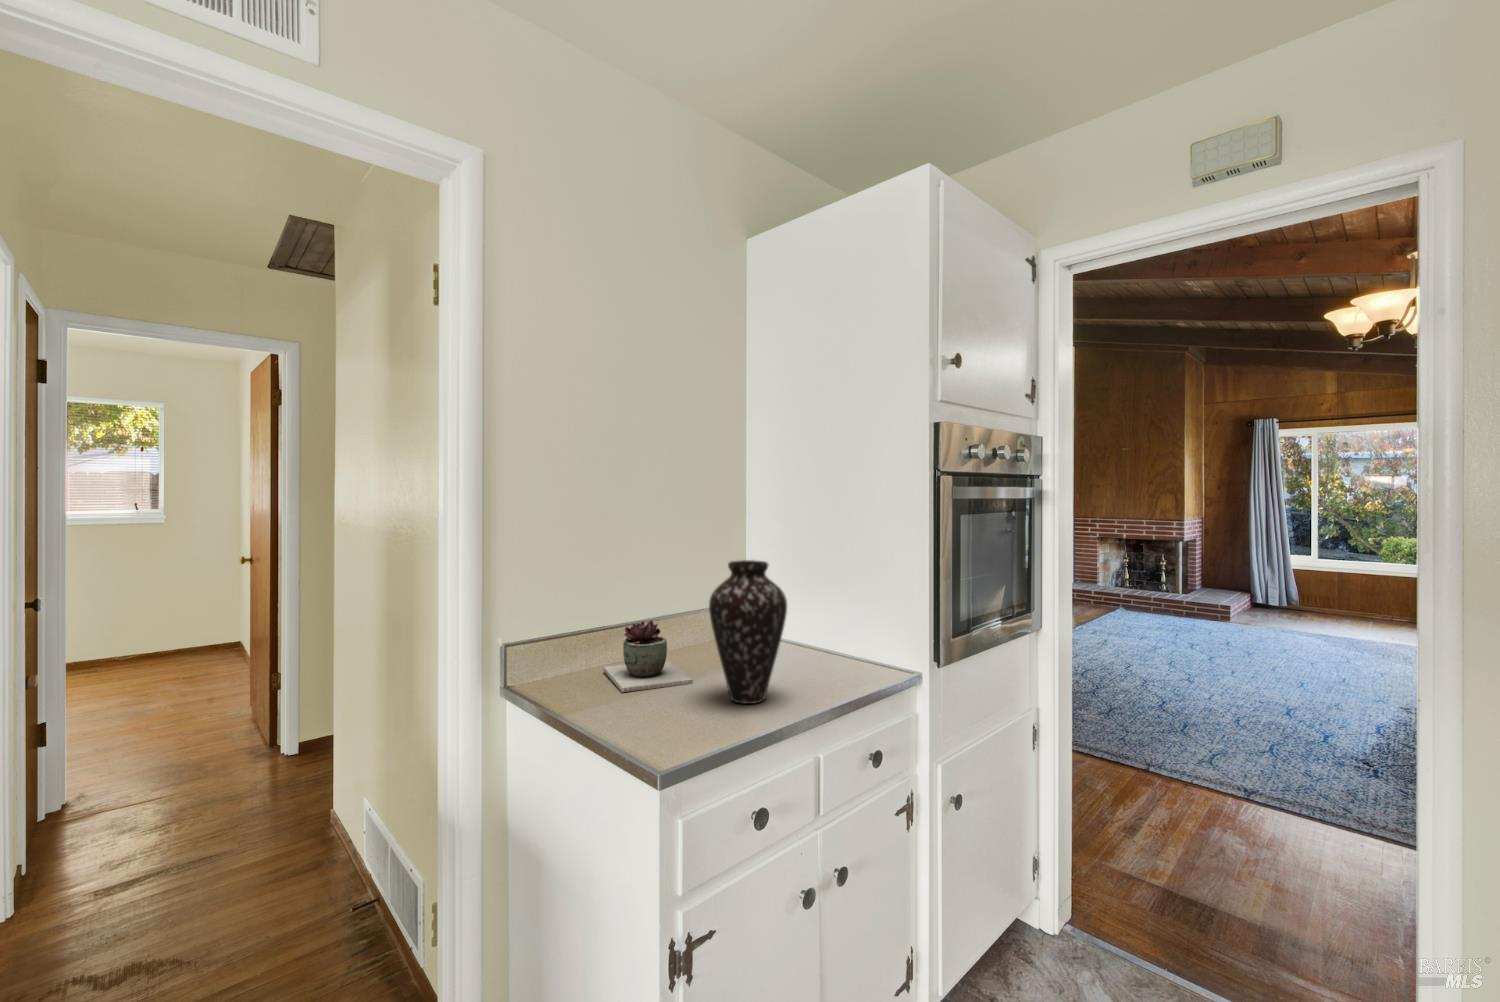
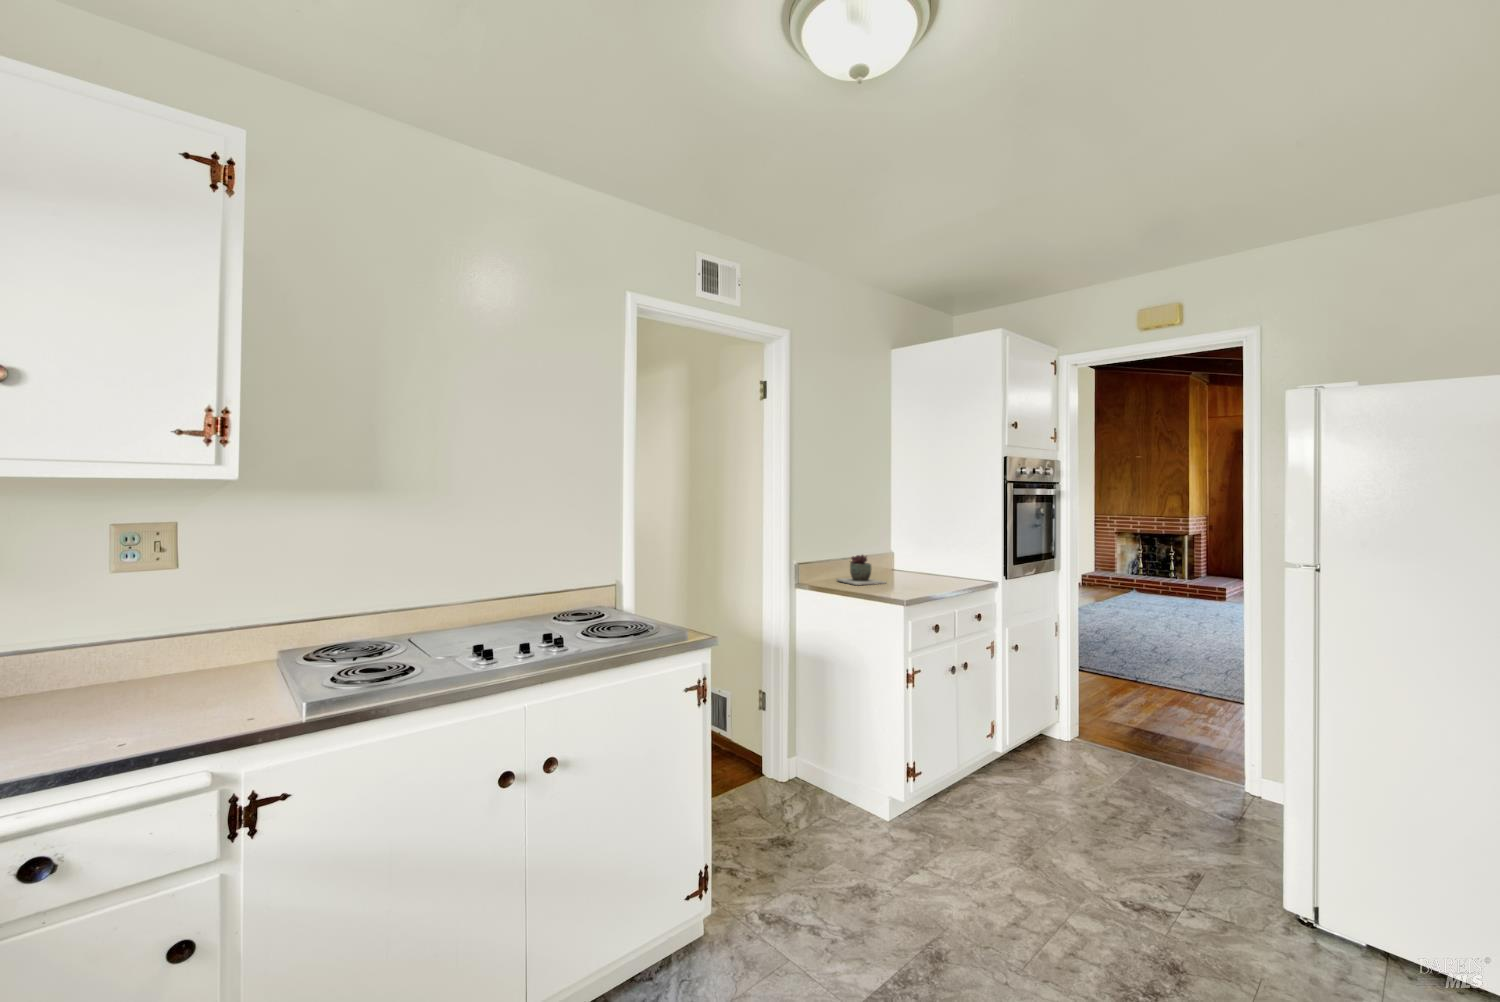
vase: present [709,560,787,704] -> none [902,523,939,587]

